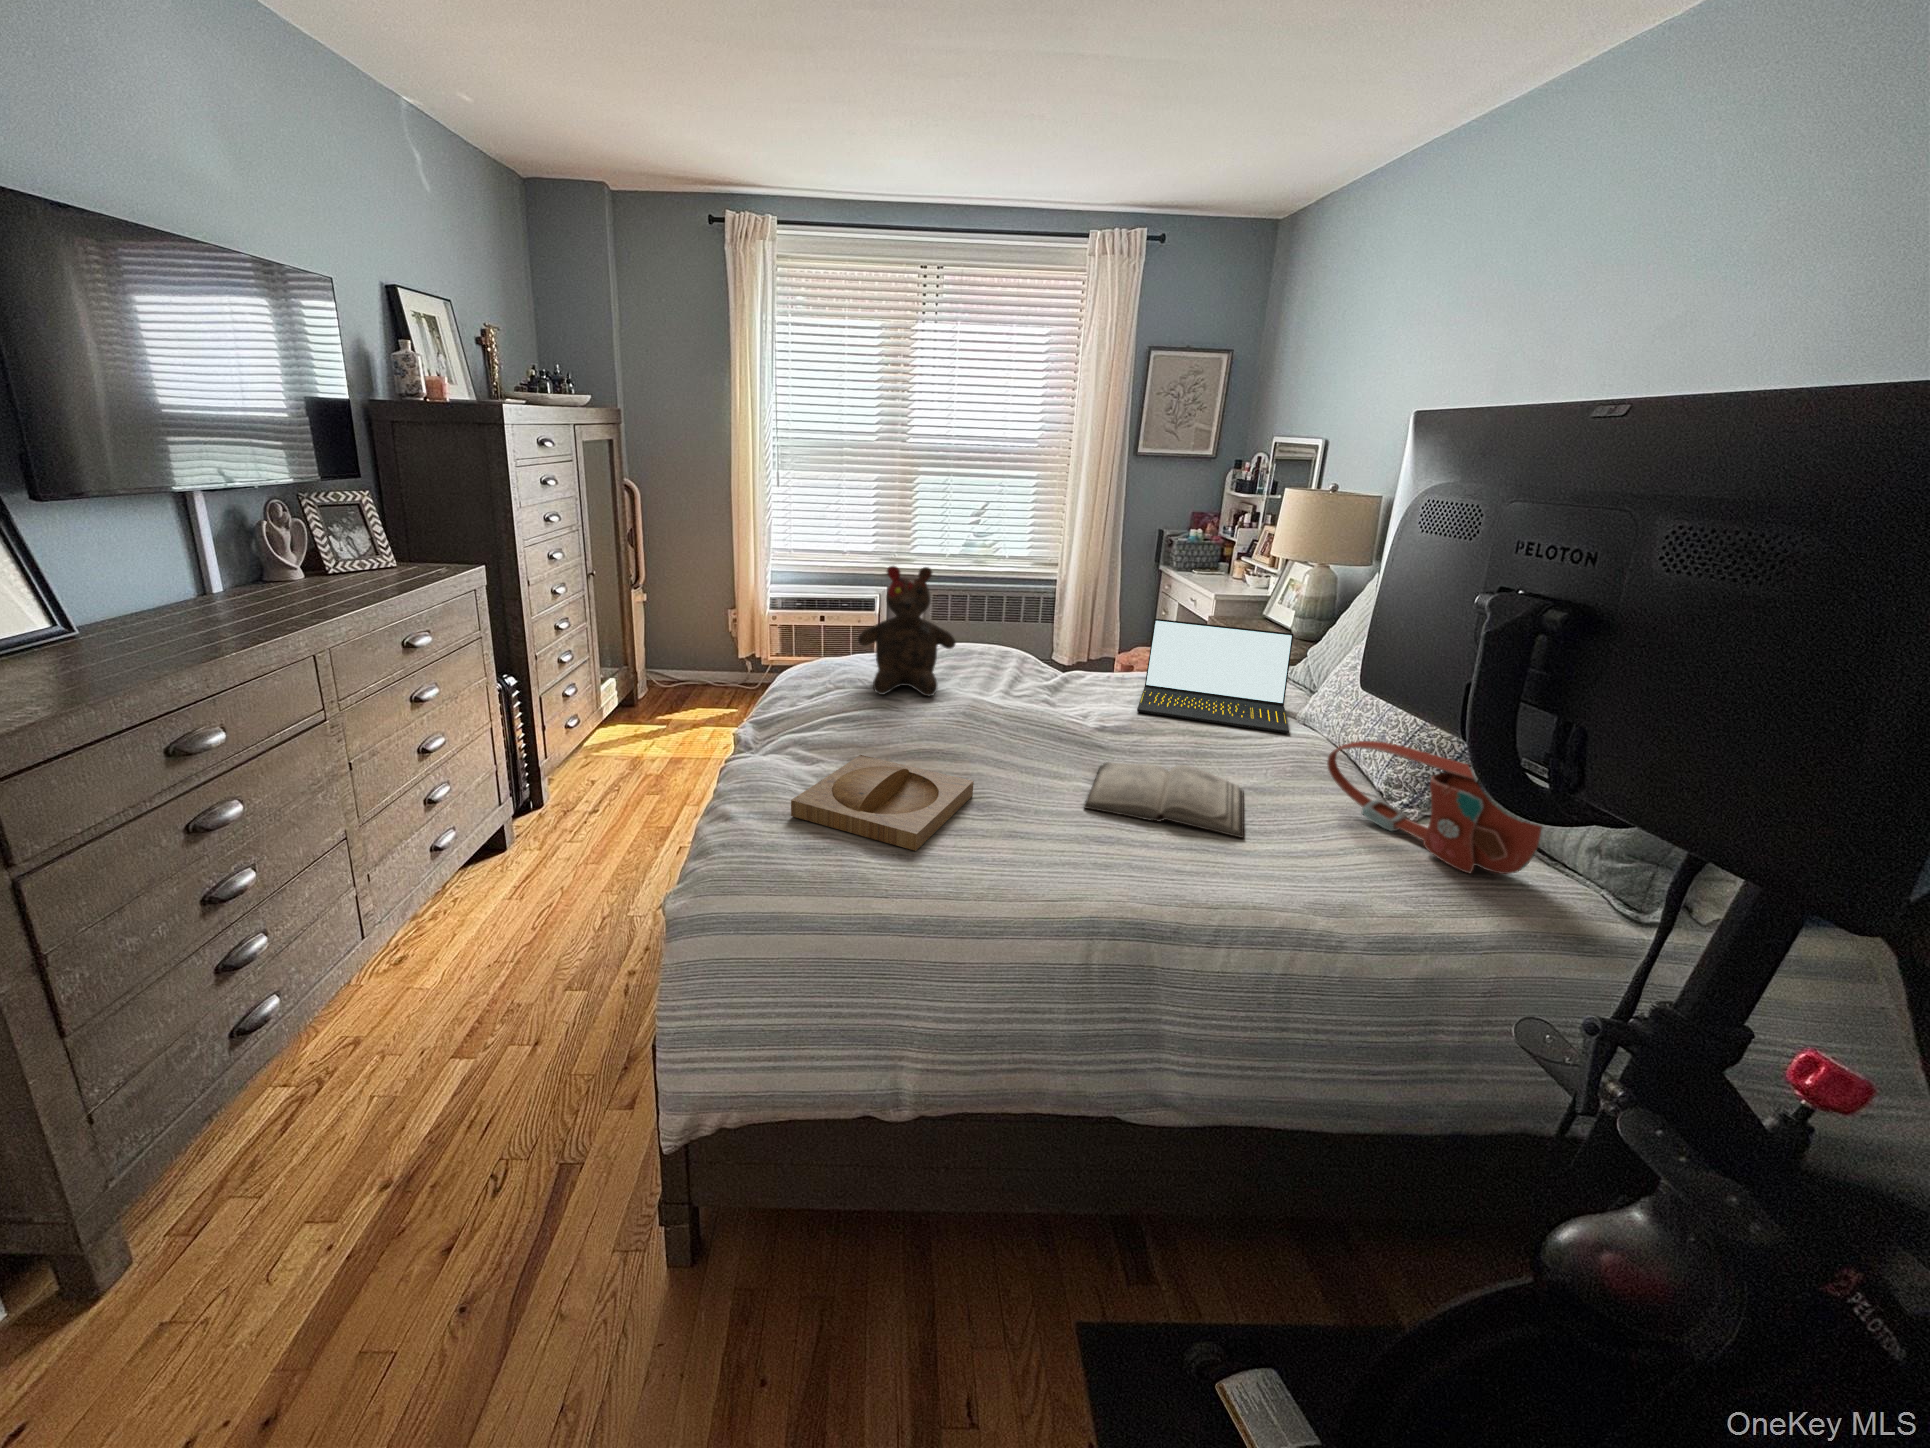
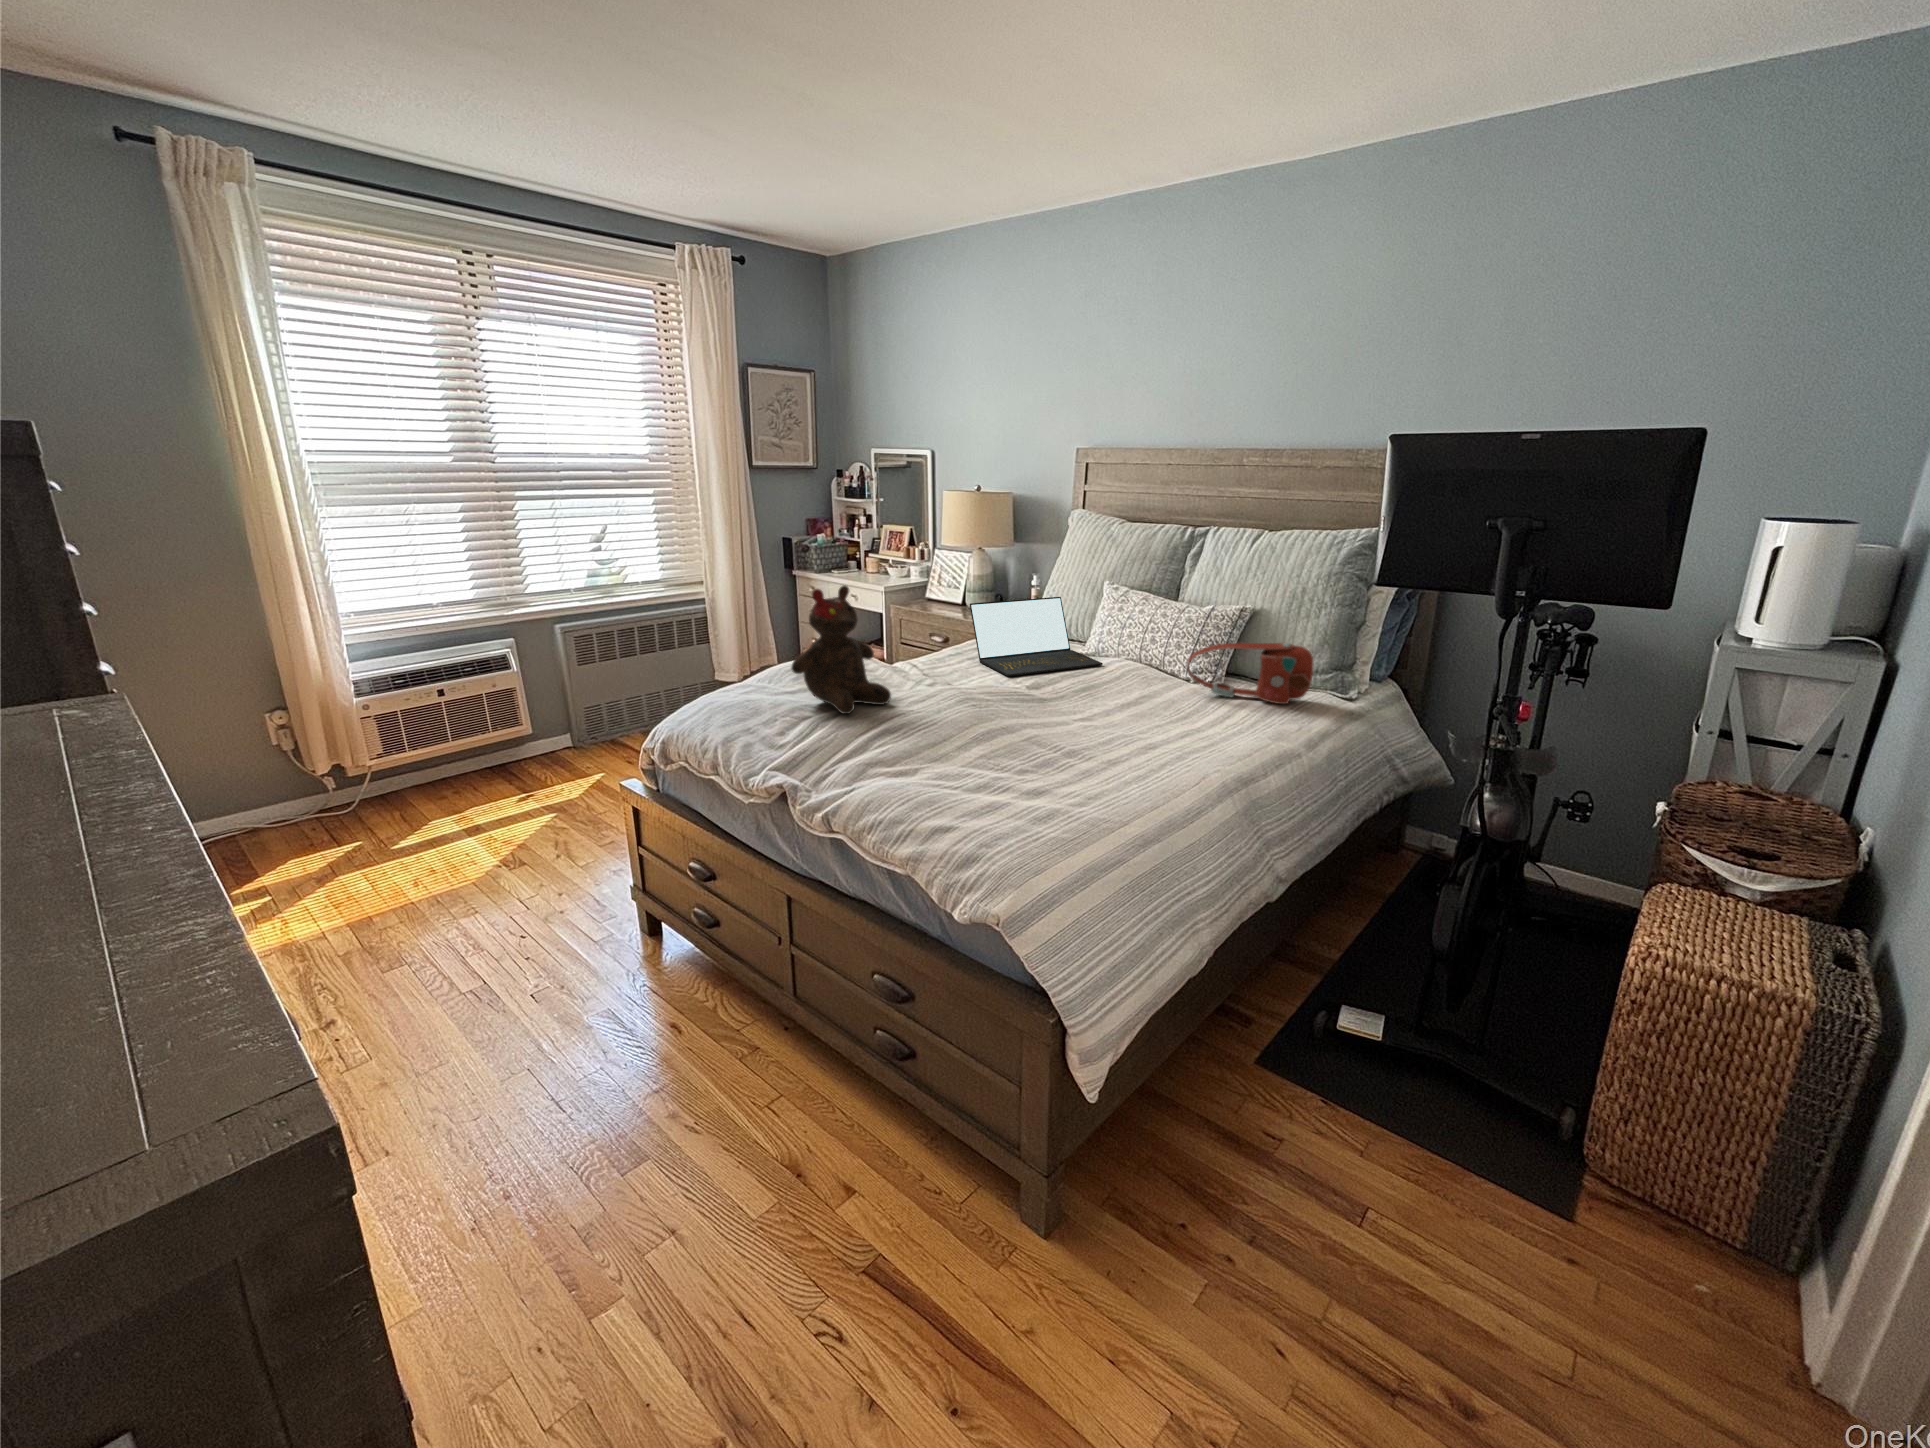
tray: present [791,755,974,851] -> none [937,744,1089,815]
diary: present [1084,762,1244,838] -> none [1062,694,1197,739]

